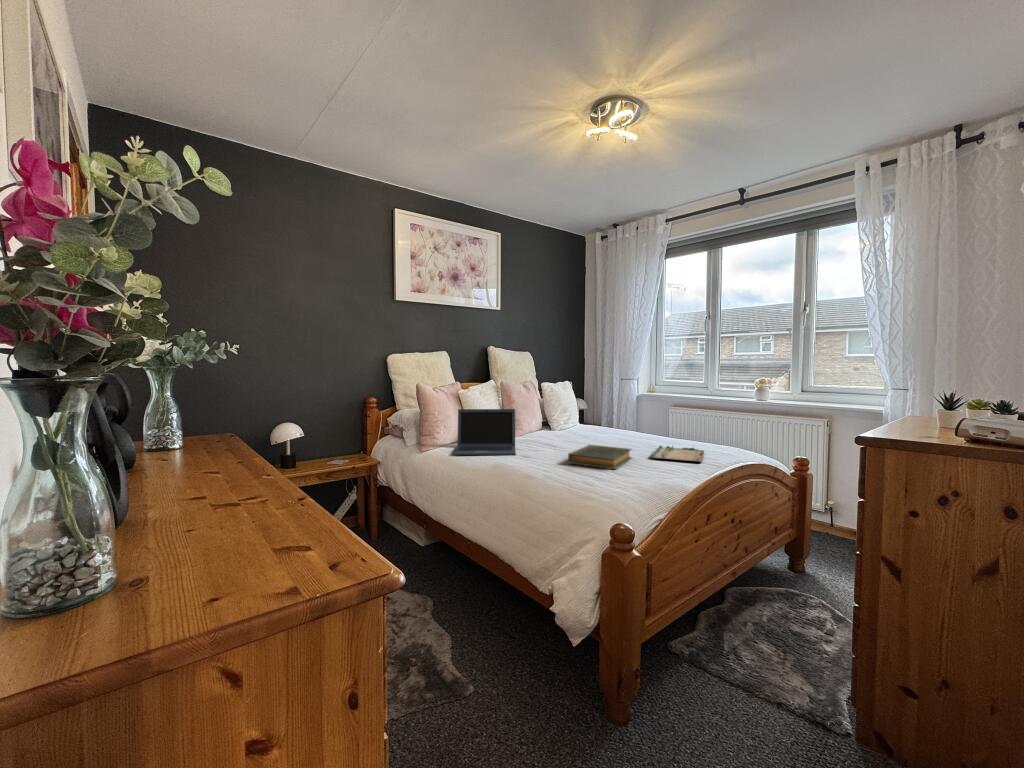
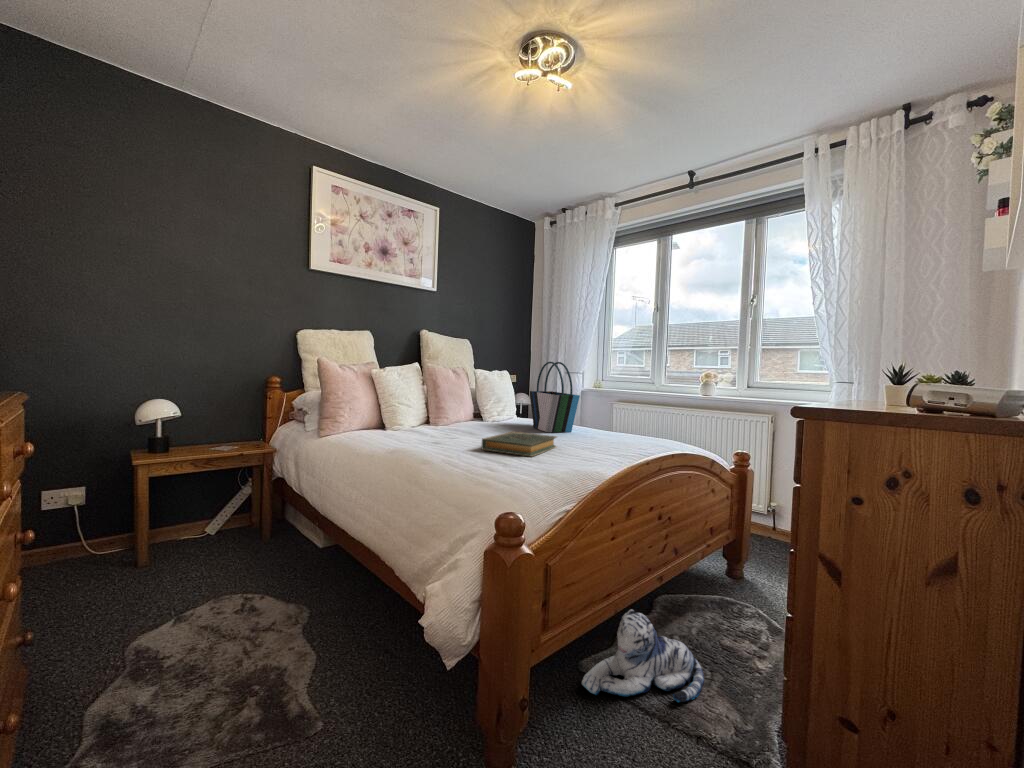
tote bag: none [596,377,646,442] -> present [530,362,580,432]
laptop: present [452,409,515,455] -> none [353,390,435,441]
tray: present [651,445,704,462] -> none [577,434,638,451]
plush toy: none [675,600,780,676] -> present [582,610,704,702]

